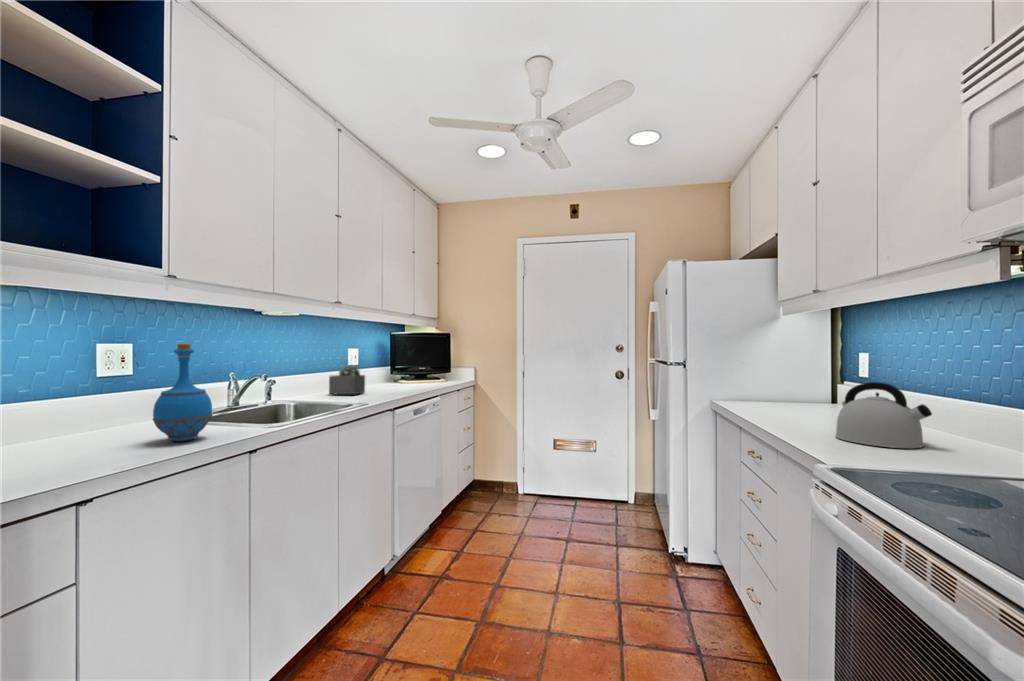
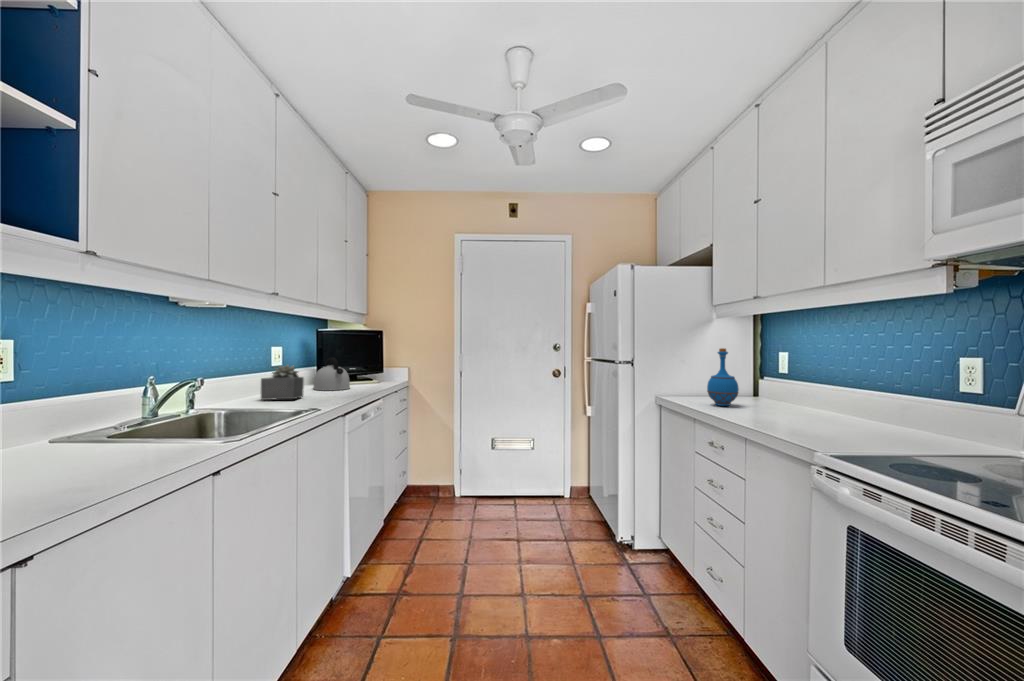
bottle: present [153,344,213,441] -> present [707,348,739,406]
kettle: present [835,382,932,448] -> present [313,358,350,390]

